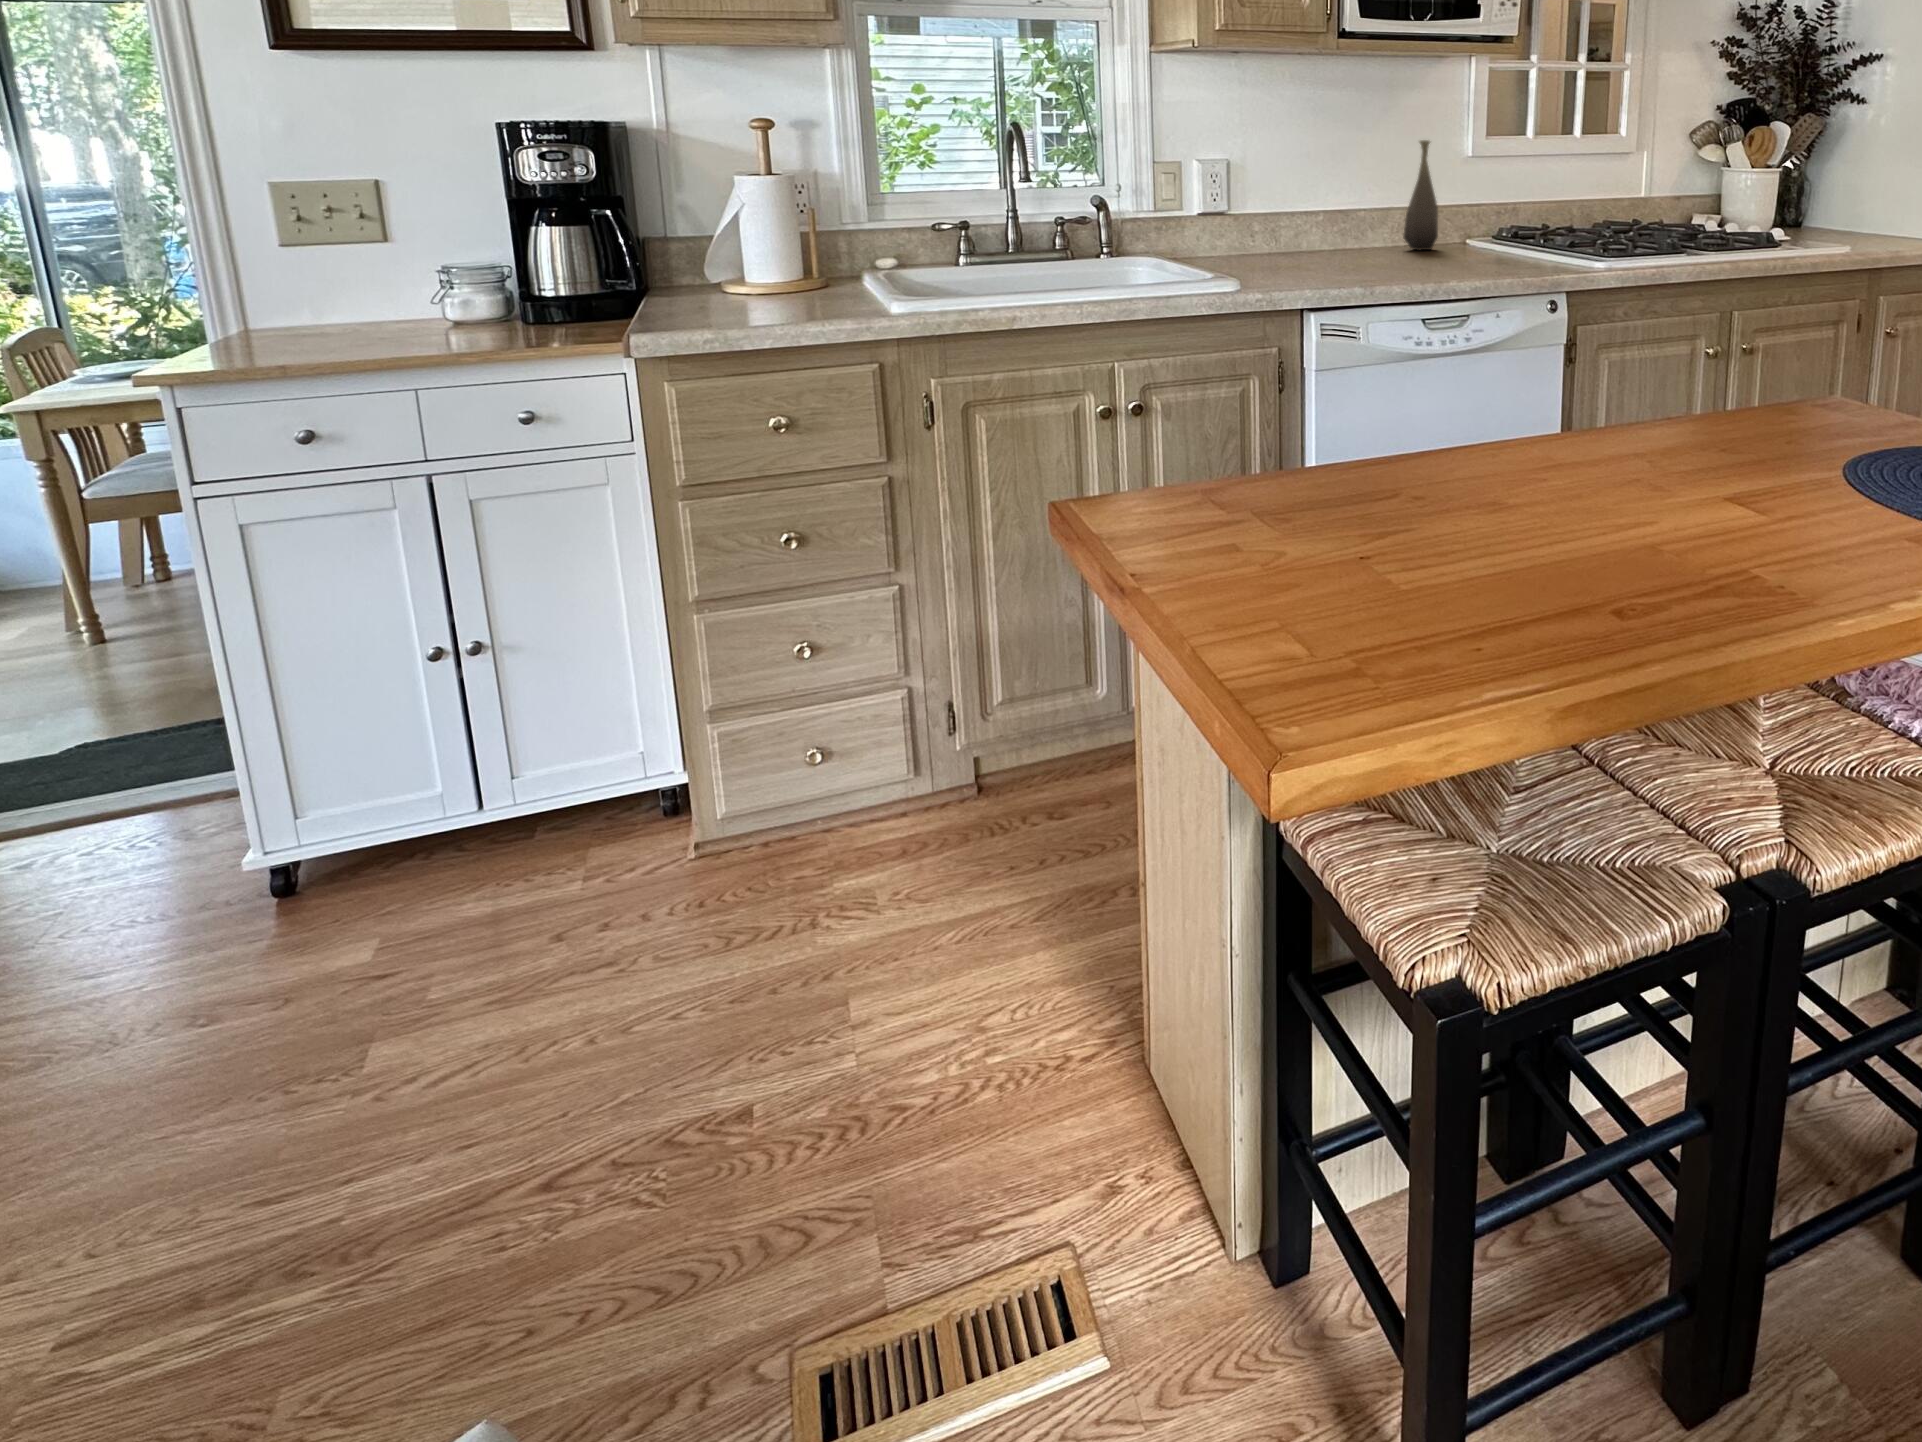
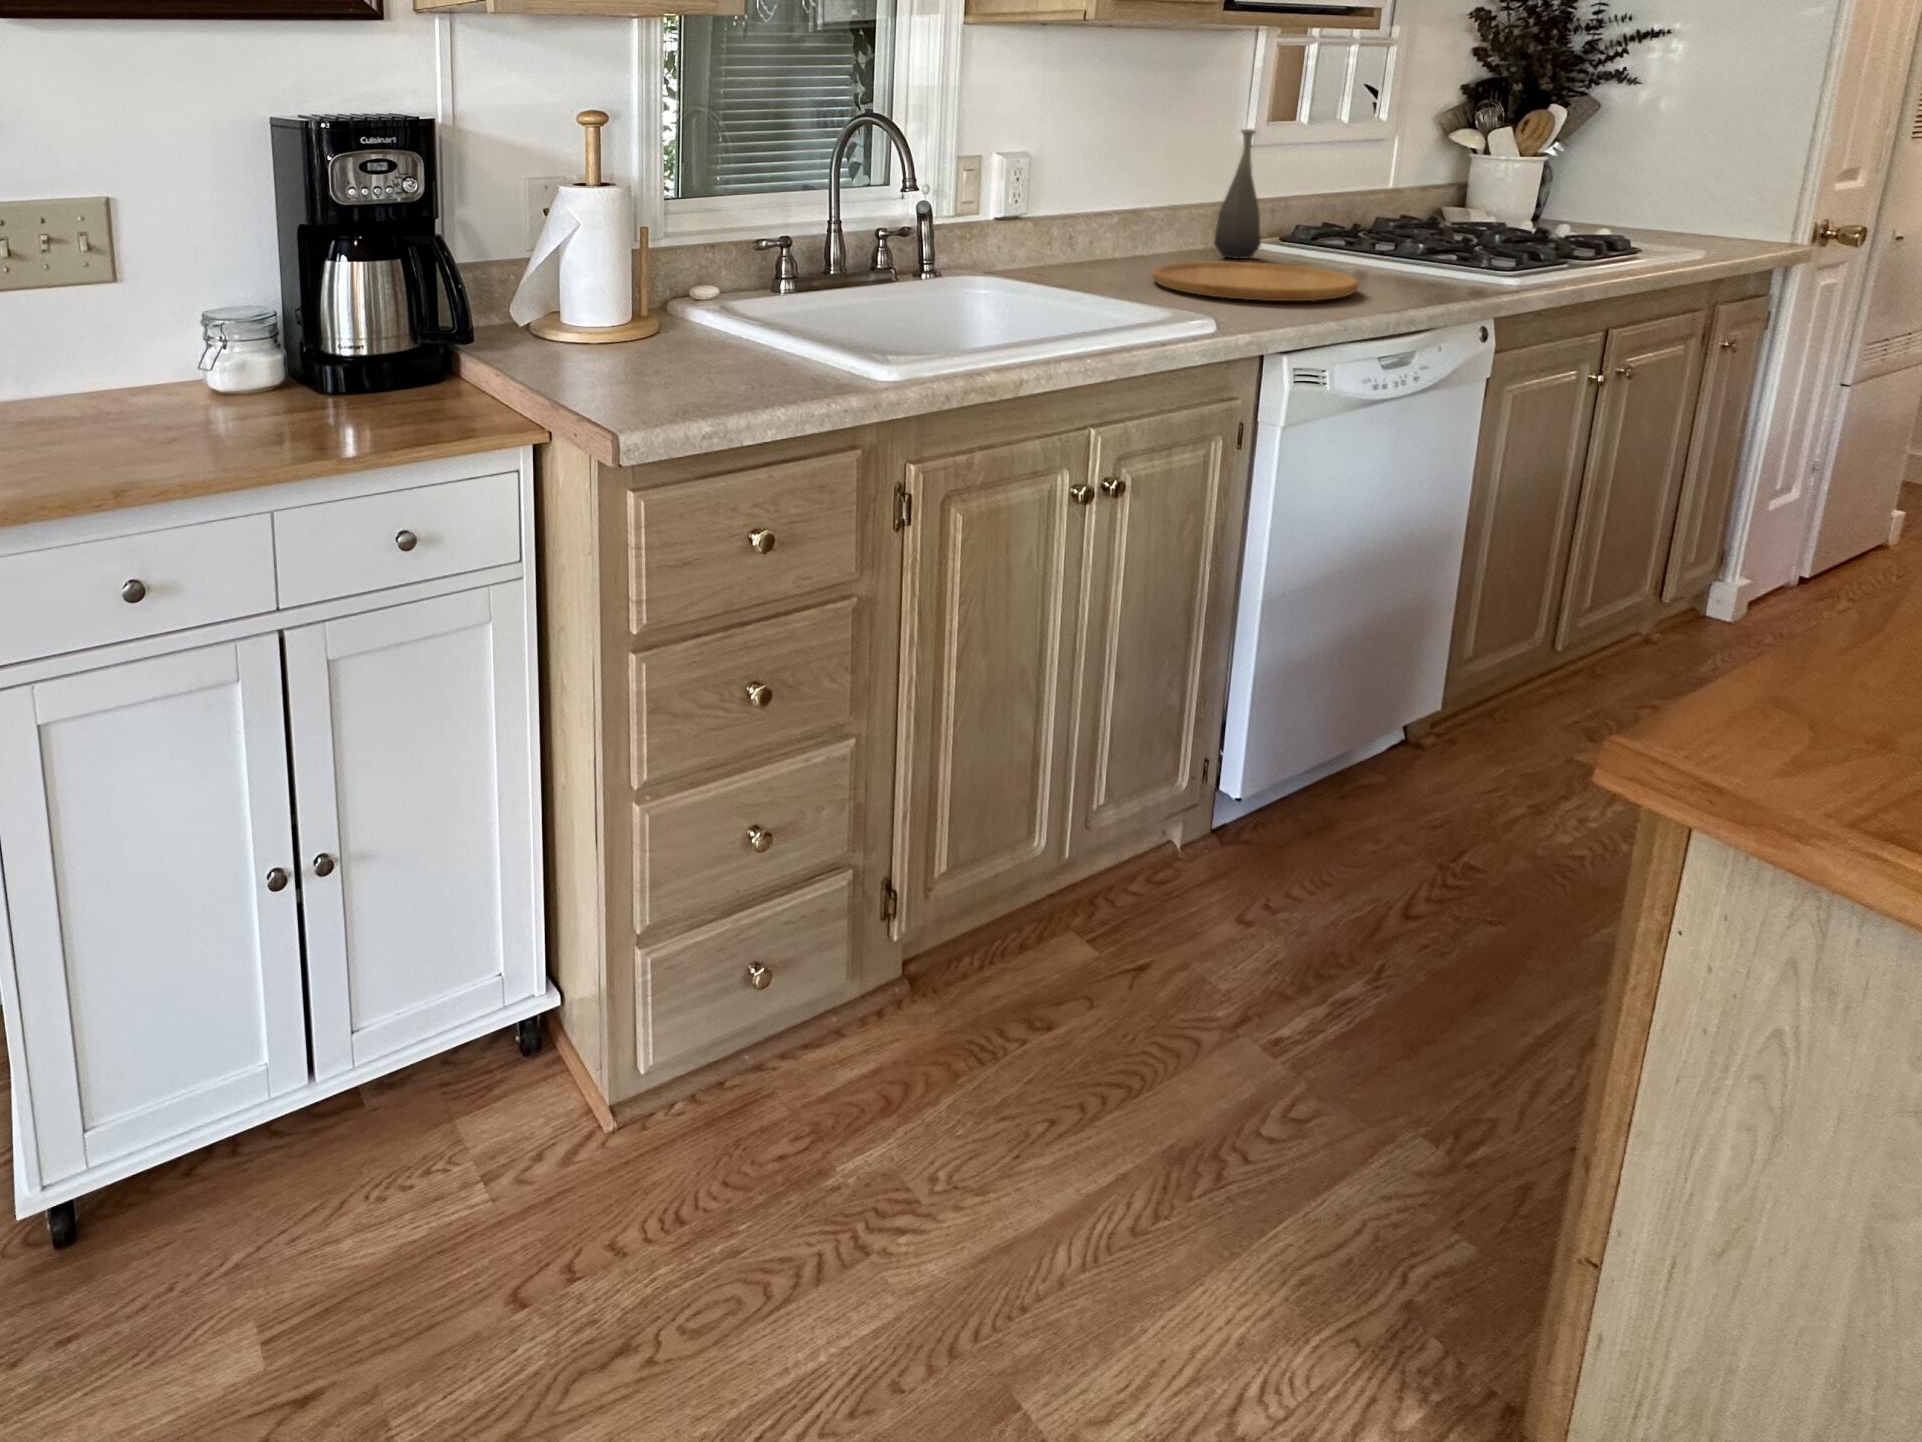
cutting board: none [1289,250,1440,276] -> present [1152,262,1359,301]

